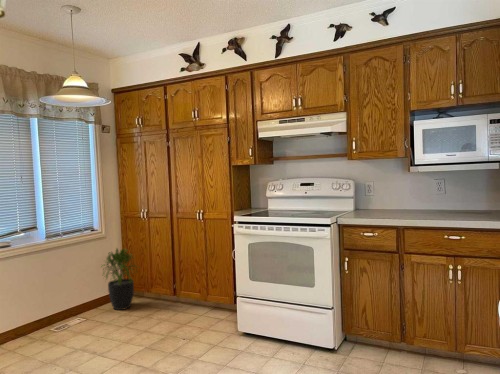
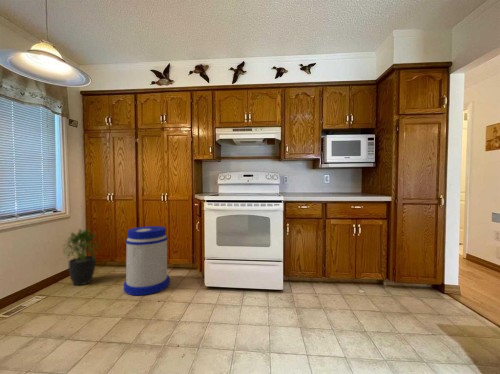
trash can: none [155,249,205,330] -> present [124,226,169,295]

